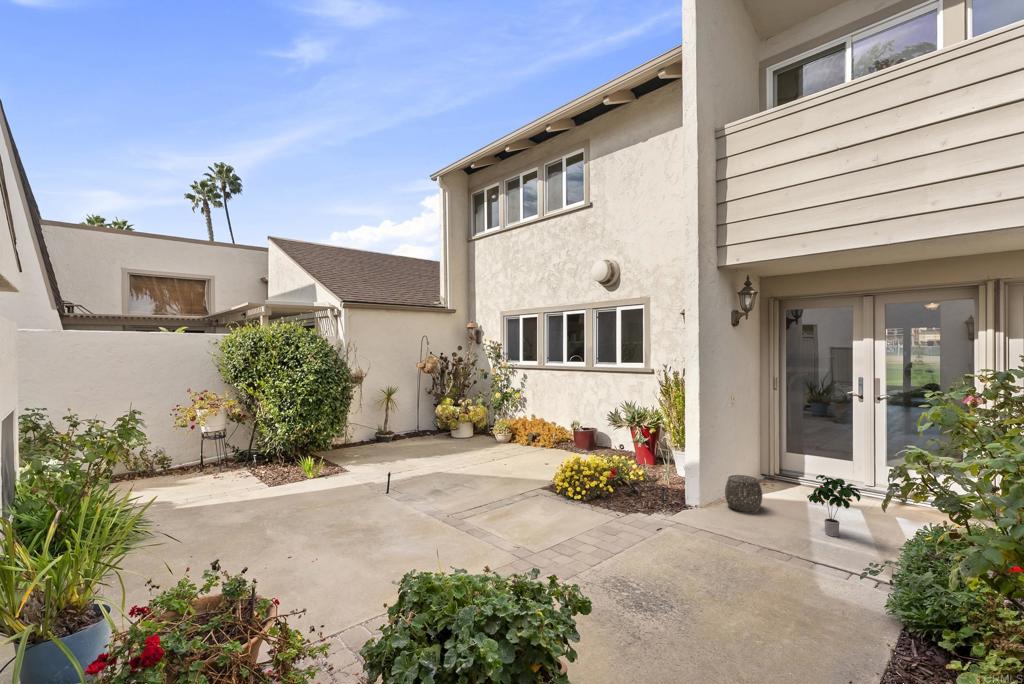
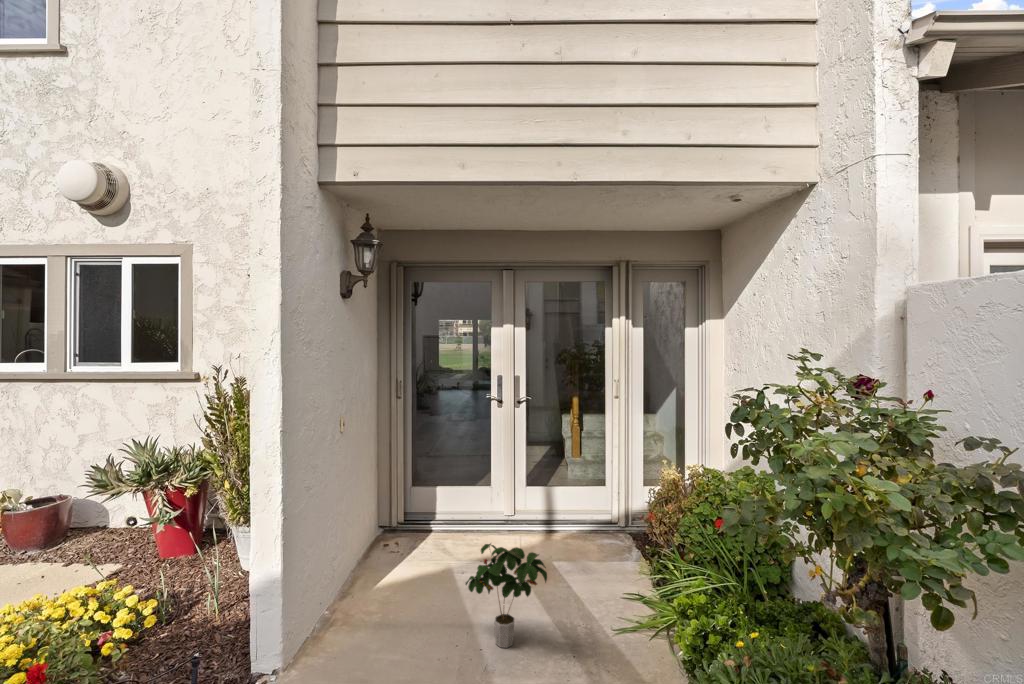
woven basket: present [725,475,762,512] -> none [327,558,393,636]

